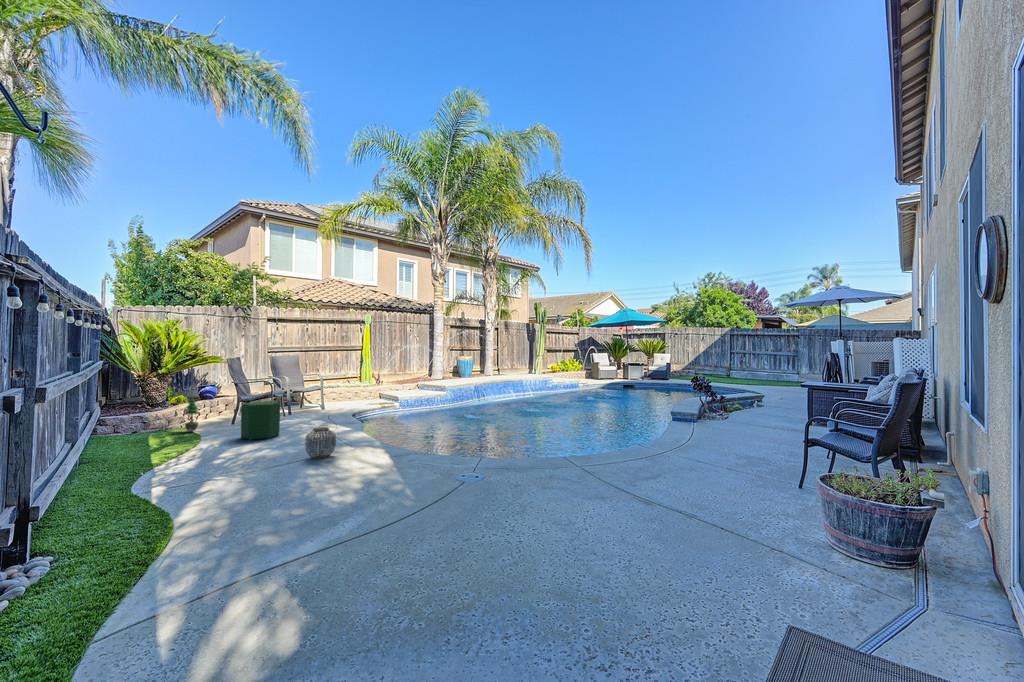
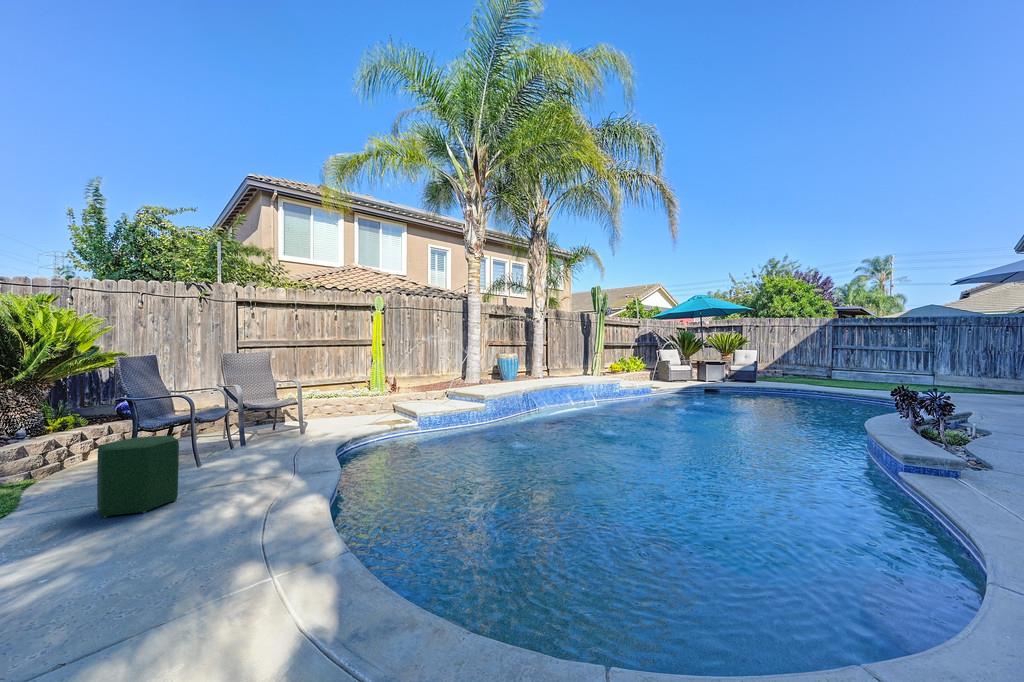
potted tree: present [185,395,199,432] -> none [29,420,65,486]
woven basket: present [305,427,336,459] -> none [103,533,202,631]

